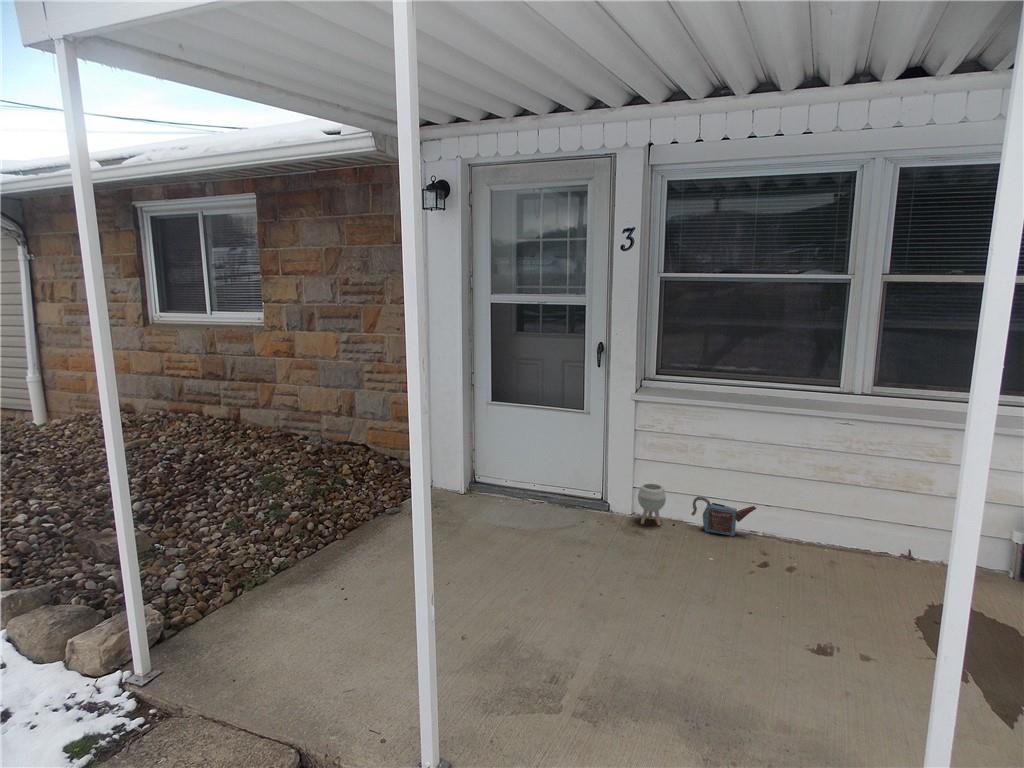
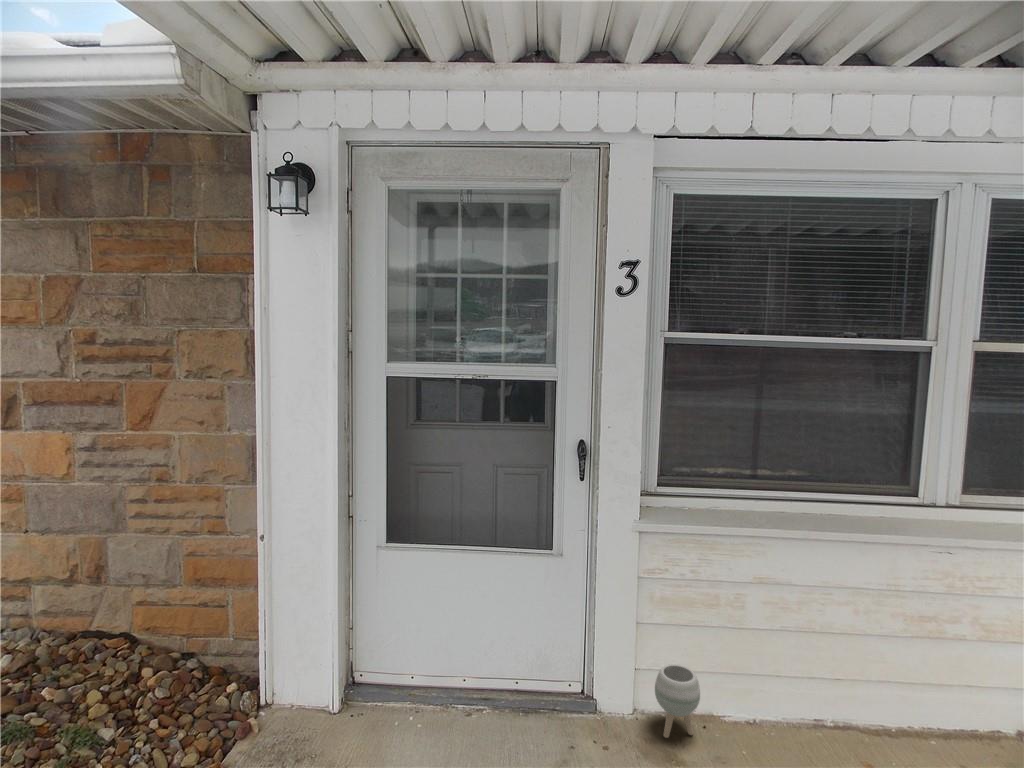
watering can: present [691,497,756,536] -> none [736,680,835,737]

